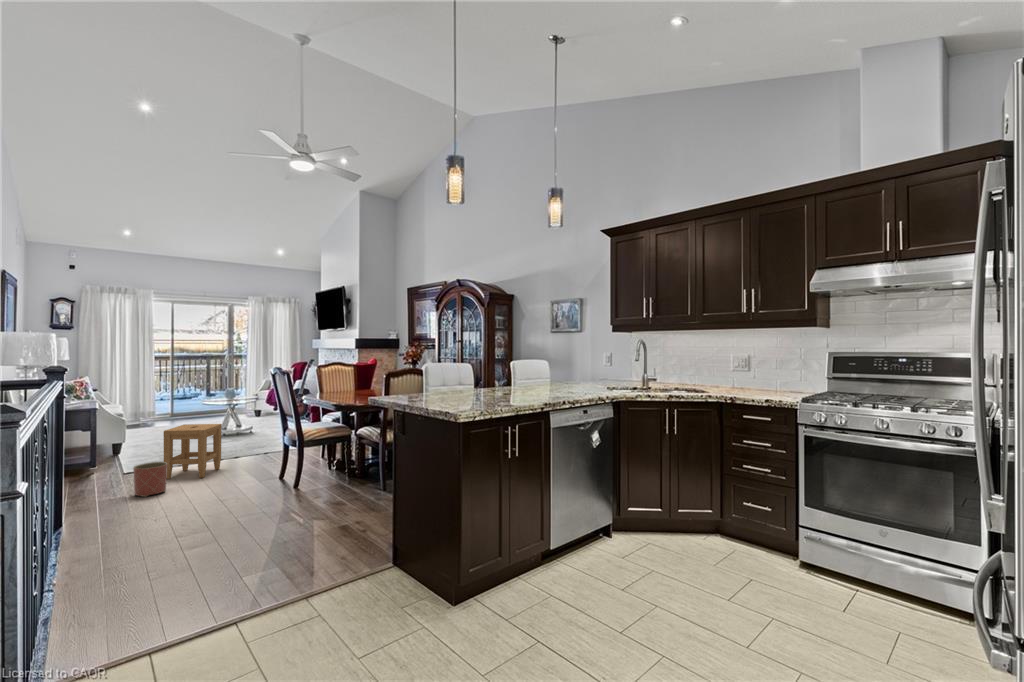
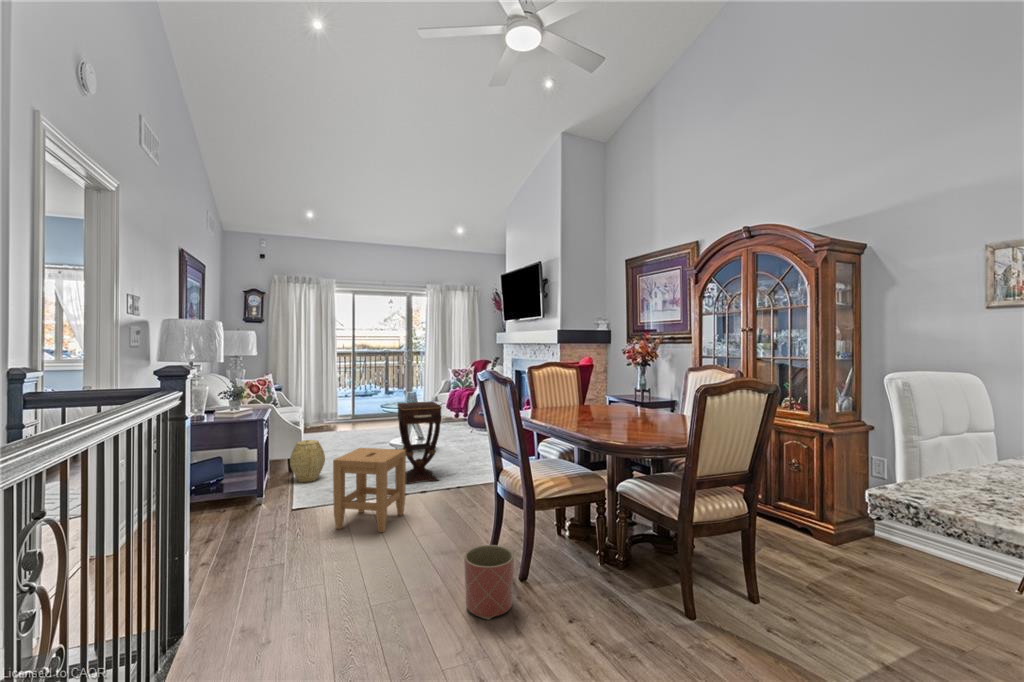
side table: none [216,393,254,455] -> present [397,401,442,484]
woven basket: none [118,426,151,459] -> present [290,440,325,482]
planter: present [133,462,167,497] -> present [464,545,514,619]

